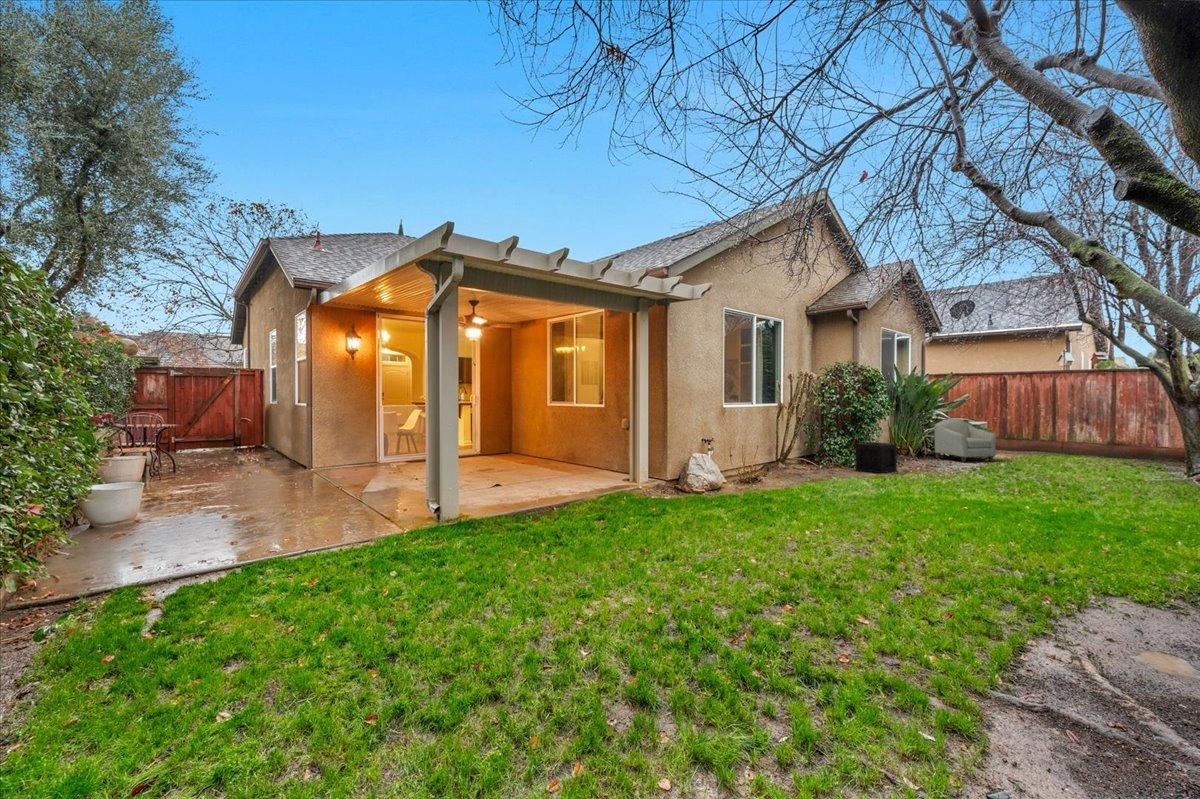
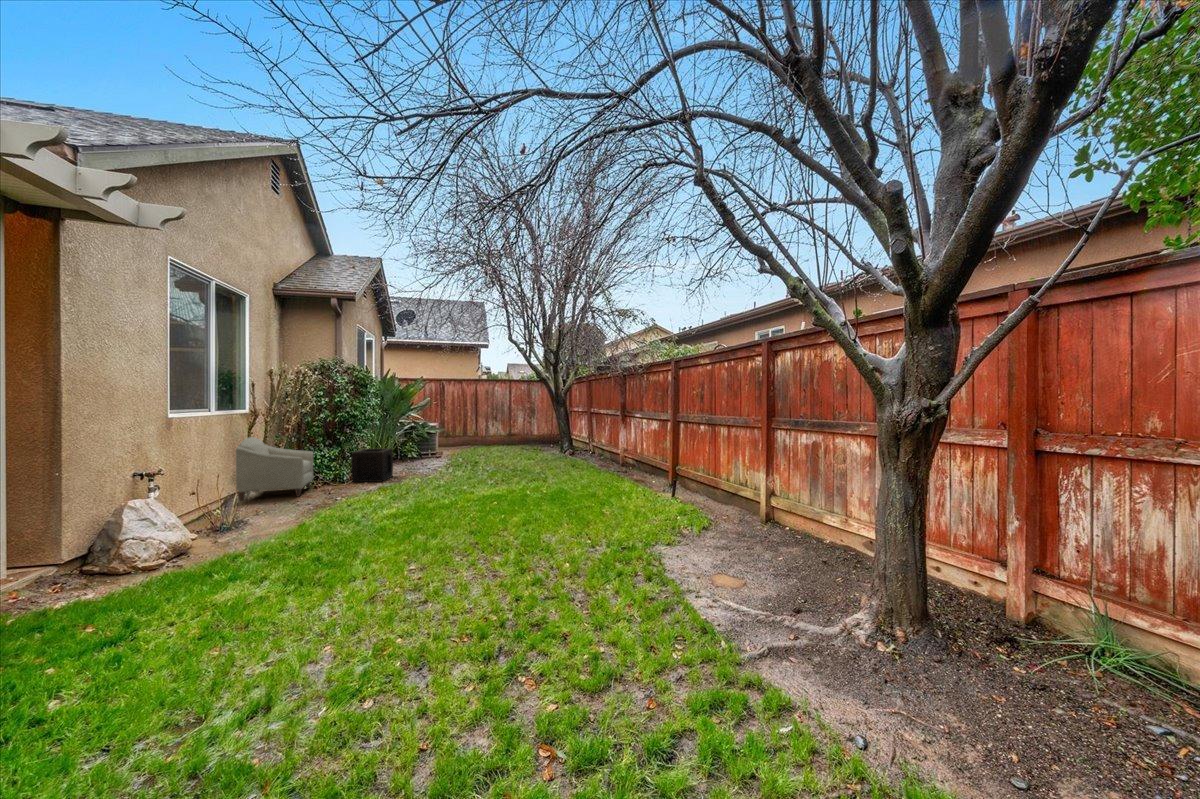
chair: present [935,419,996,463] -> present [236,437,313,501]

